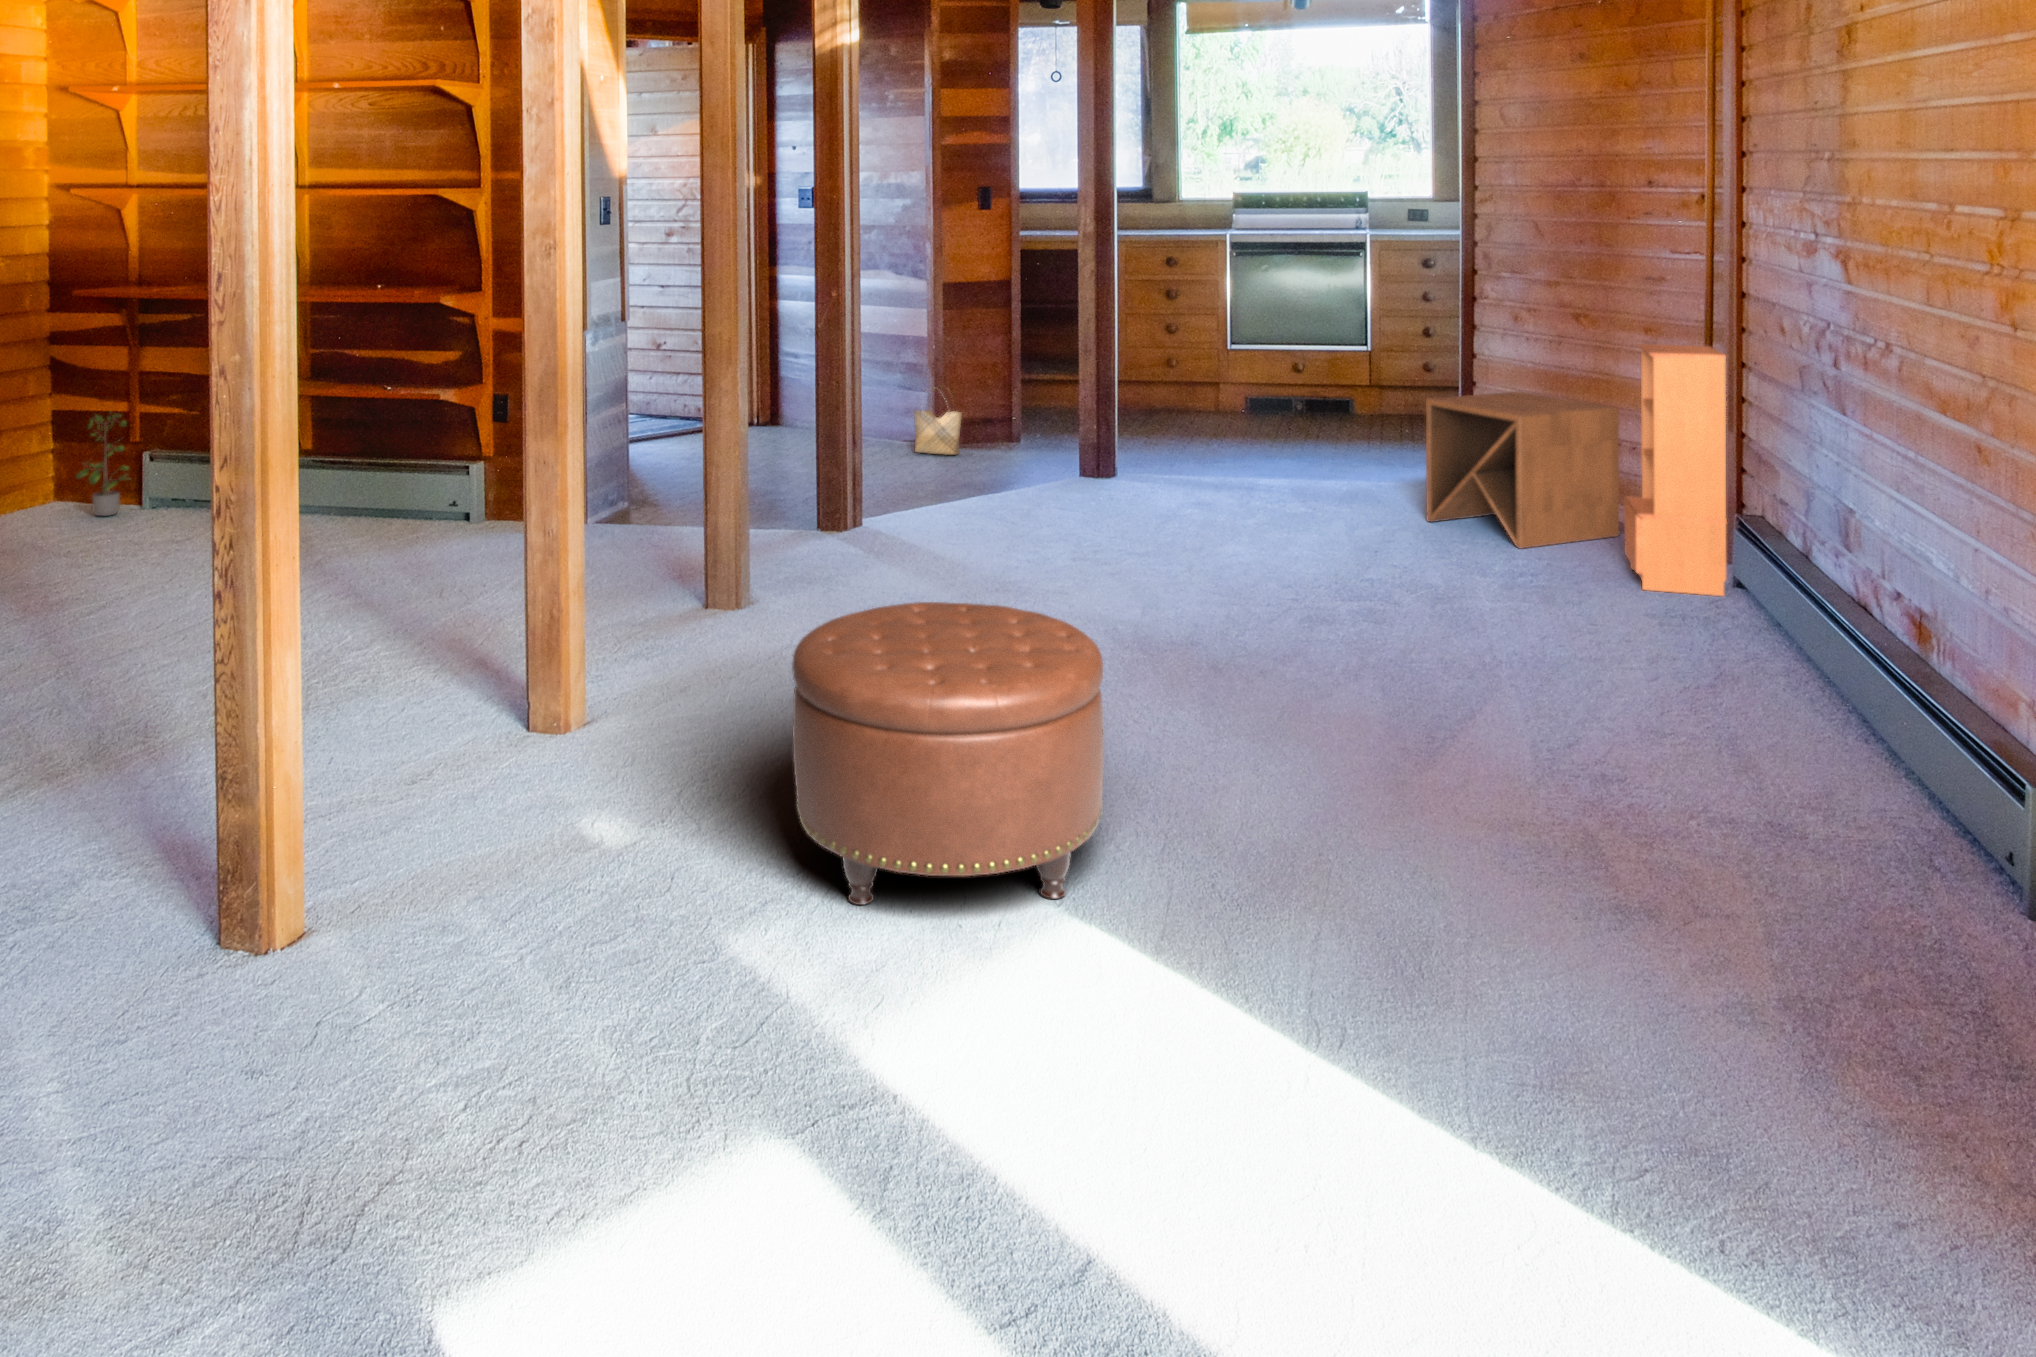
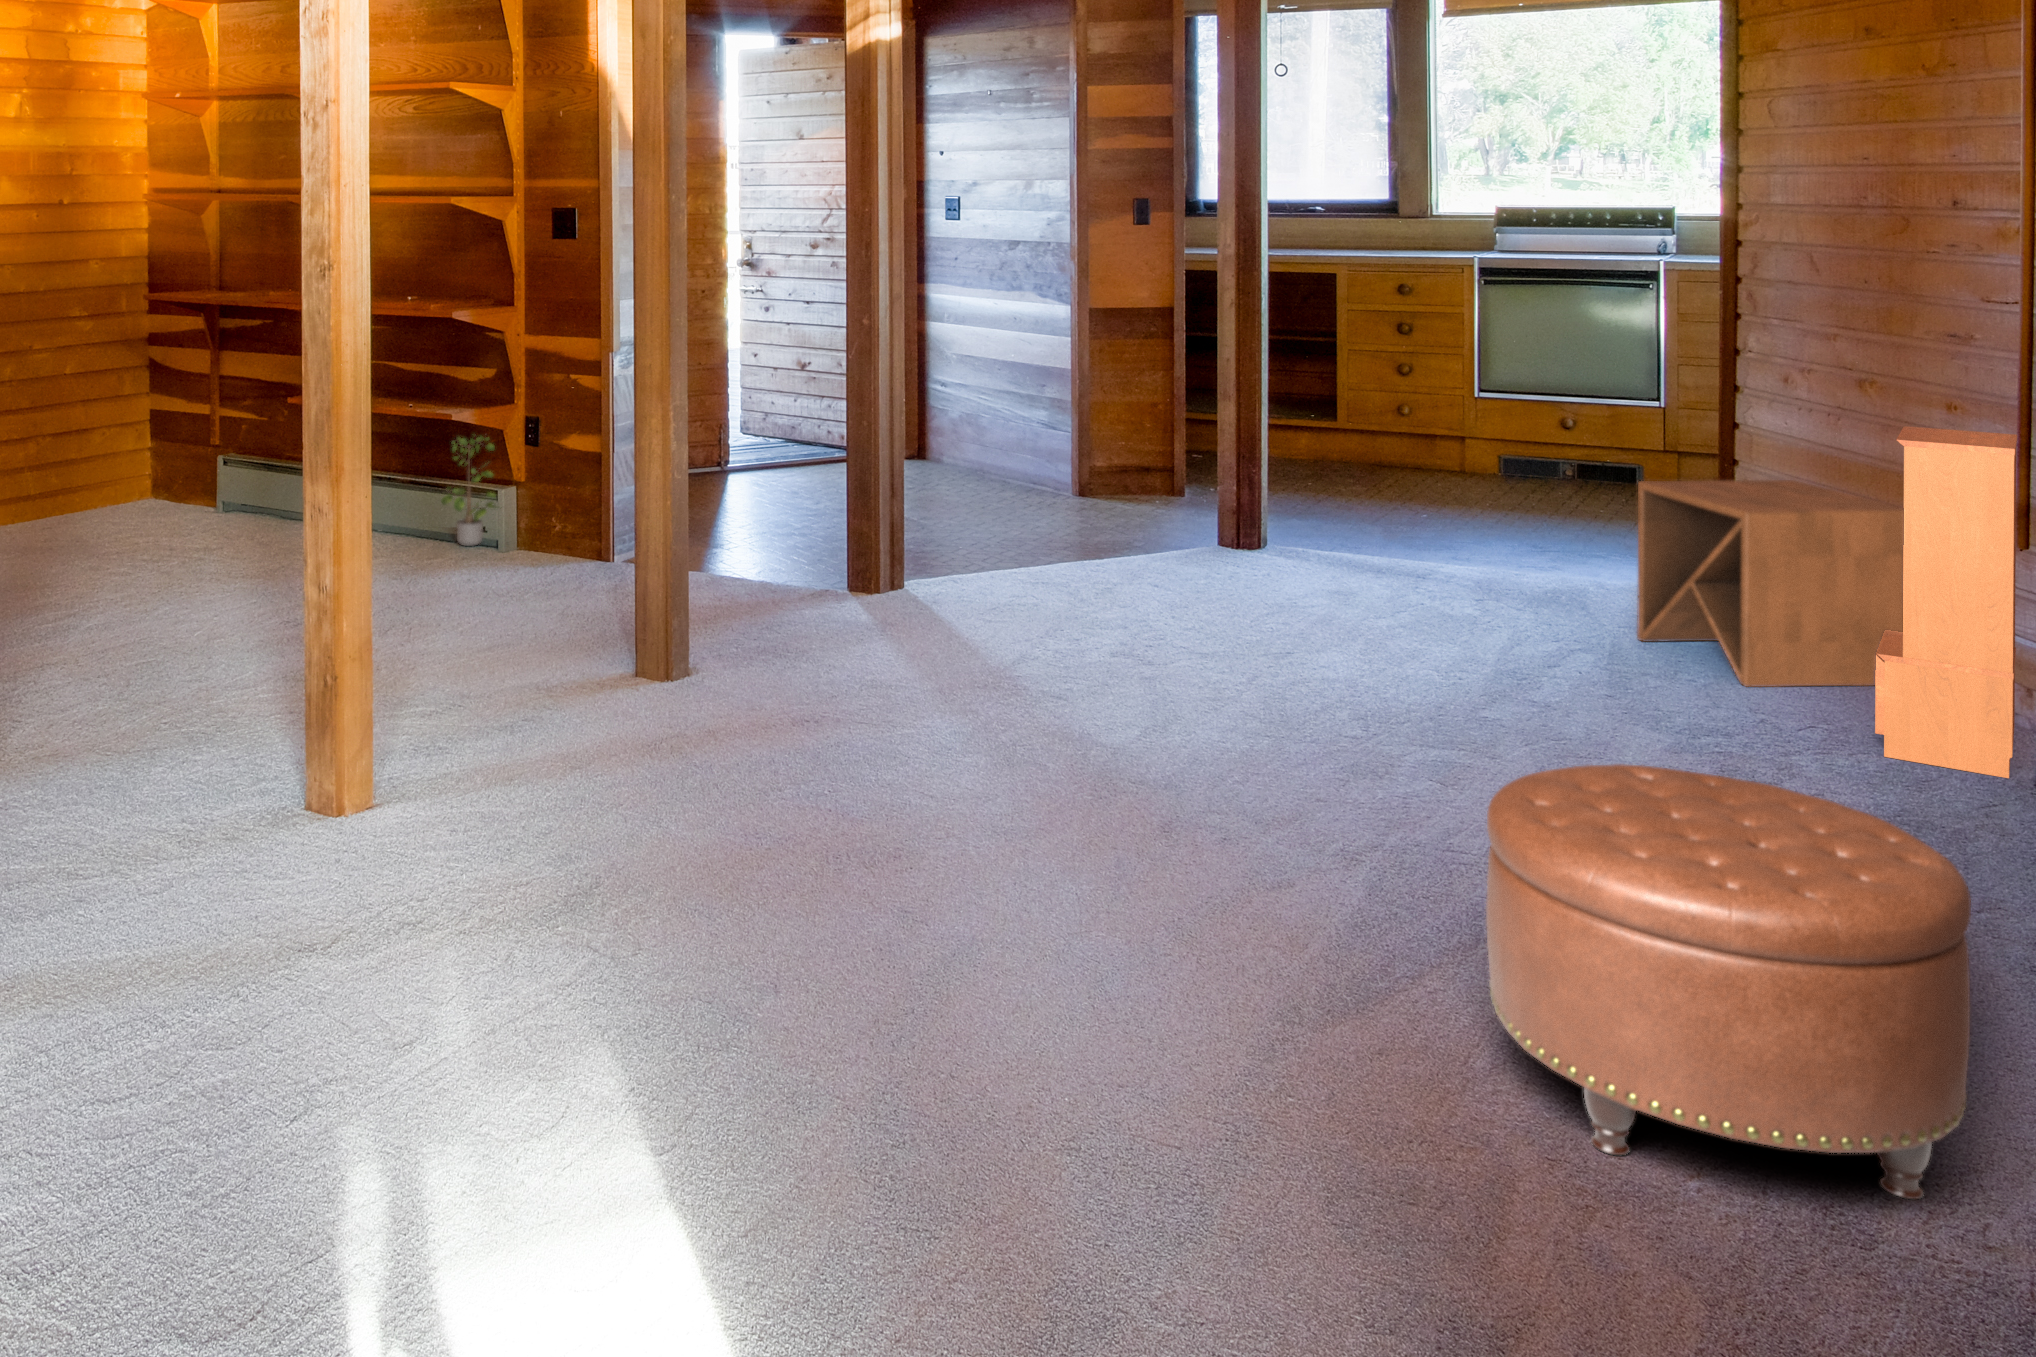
woven basket: present [914,398,962,455] -> none [1028,428,1086,511]
potted plant: present [76,414,130,516] -> present [441,437,496,546]
ottoman: present [792,602,1104,905] -> present [1486,764,1971,1199]

